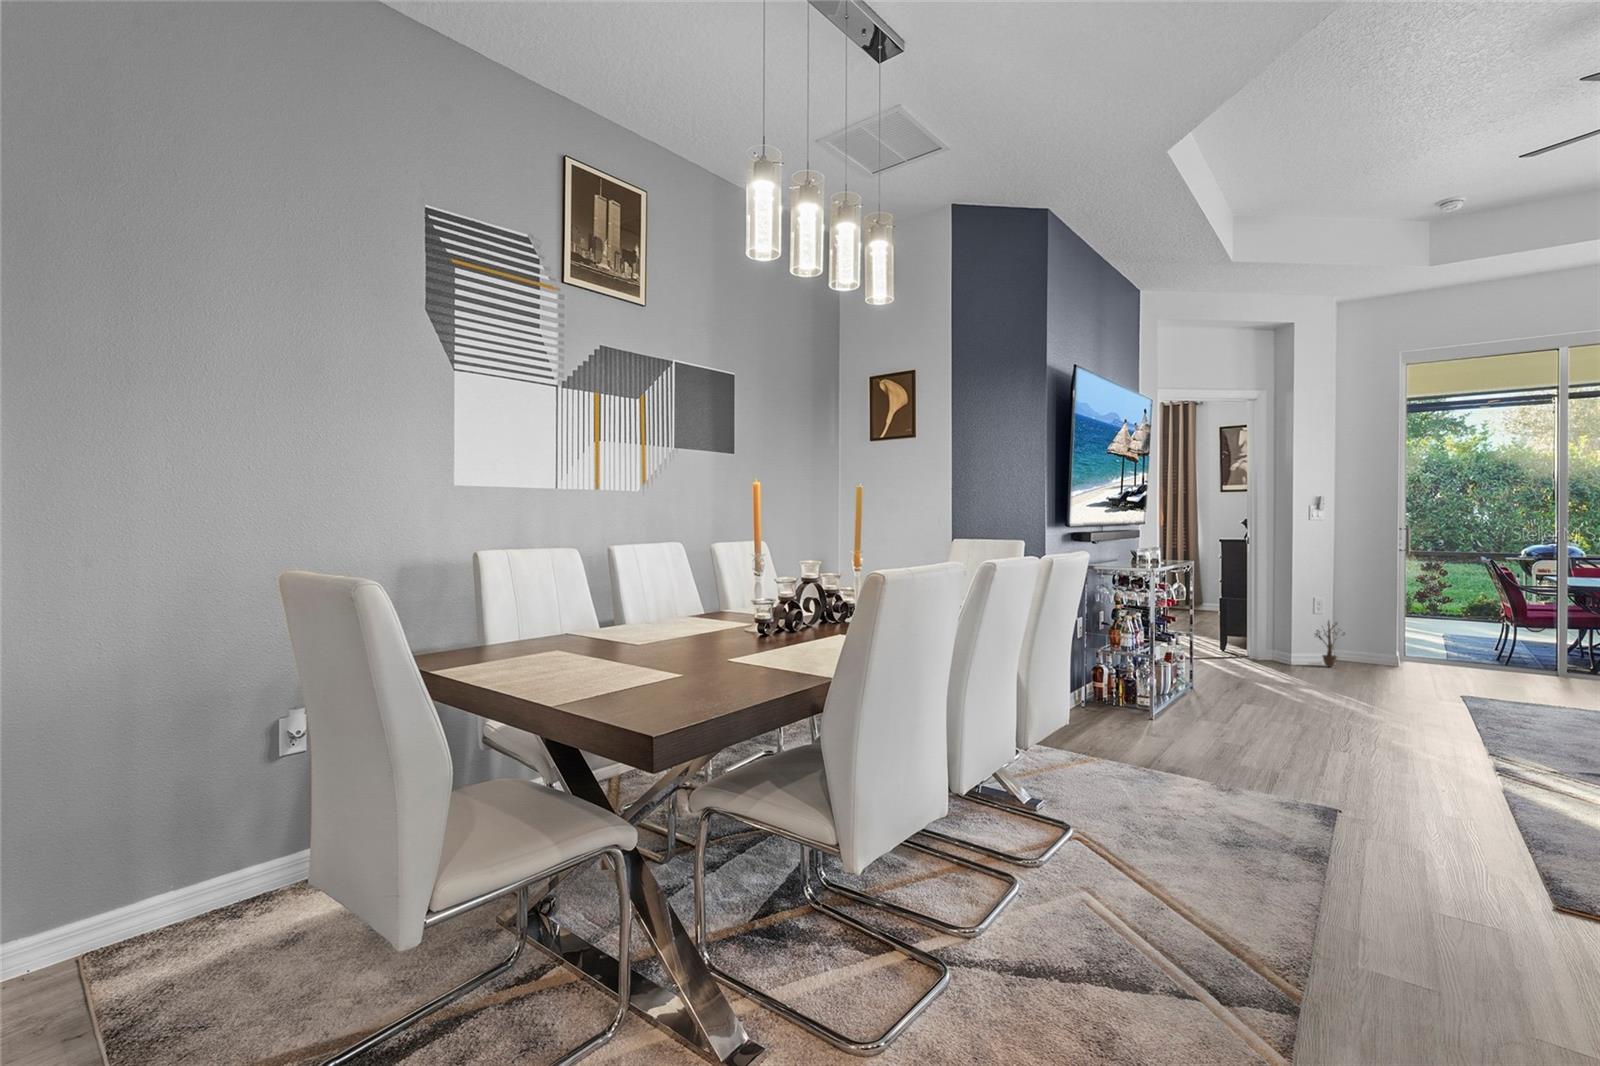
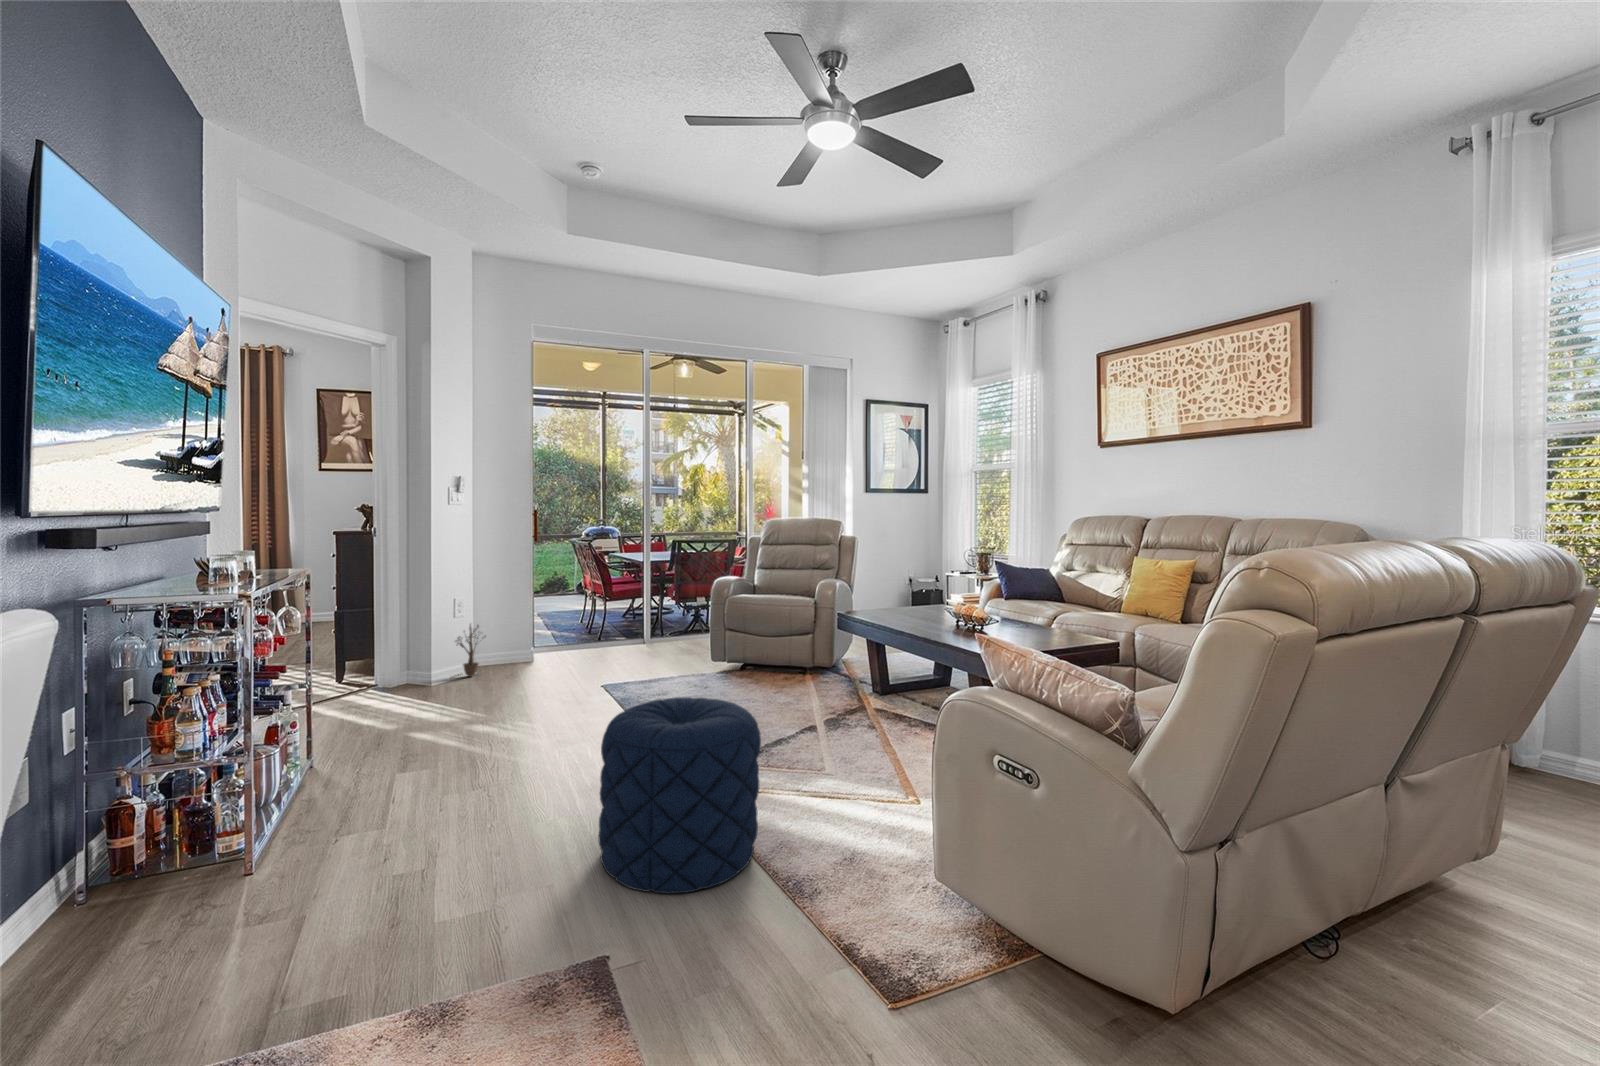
pouf: none [1357,667,1521,807] -> present [598,697,761,894]

